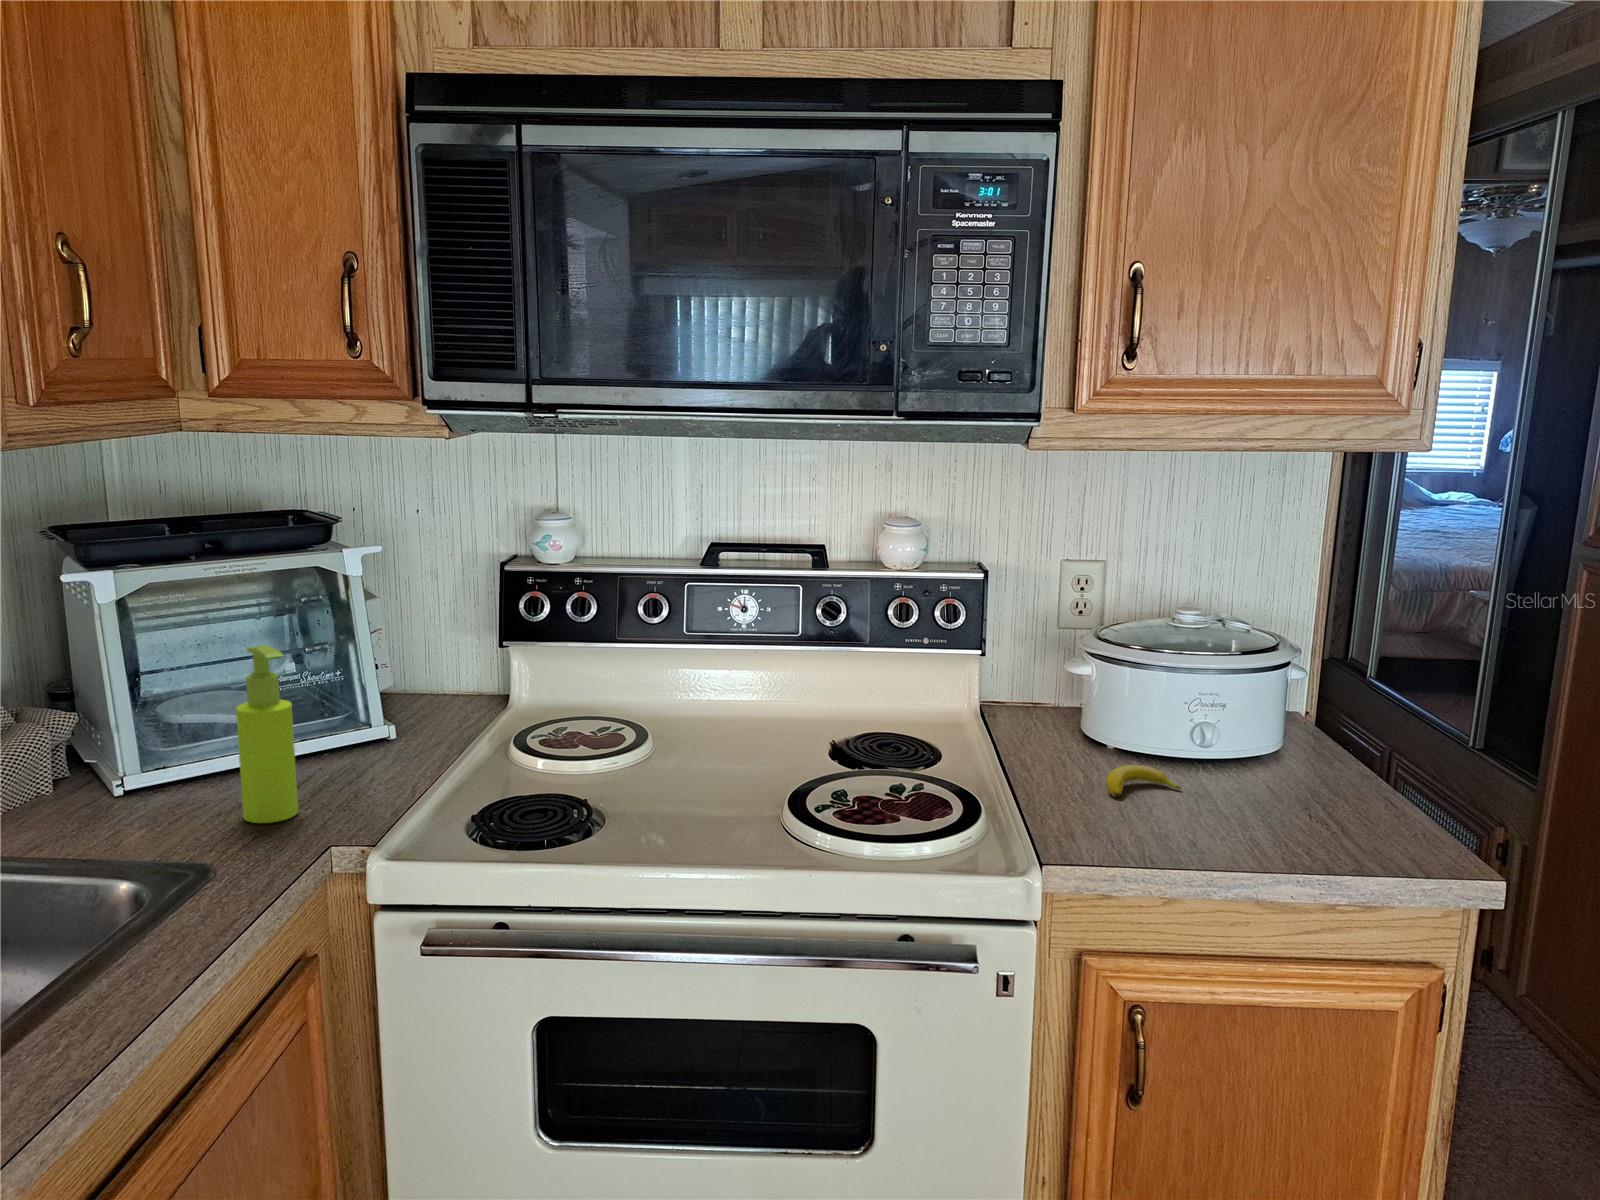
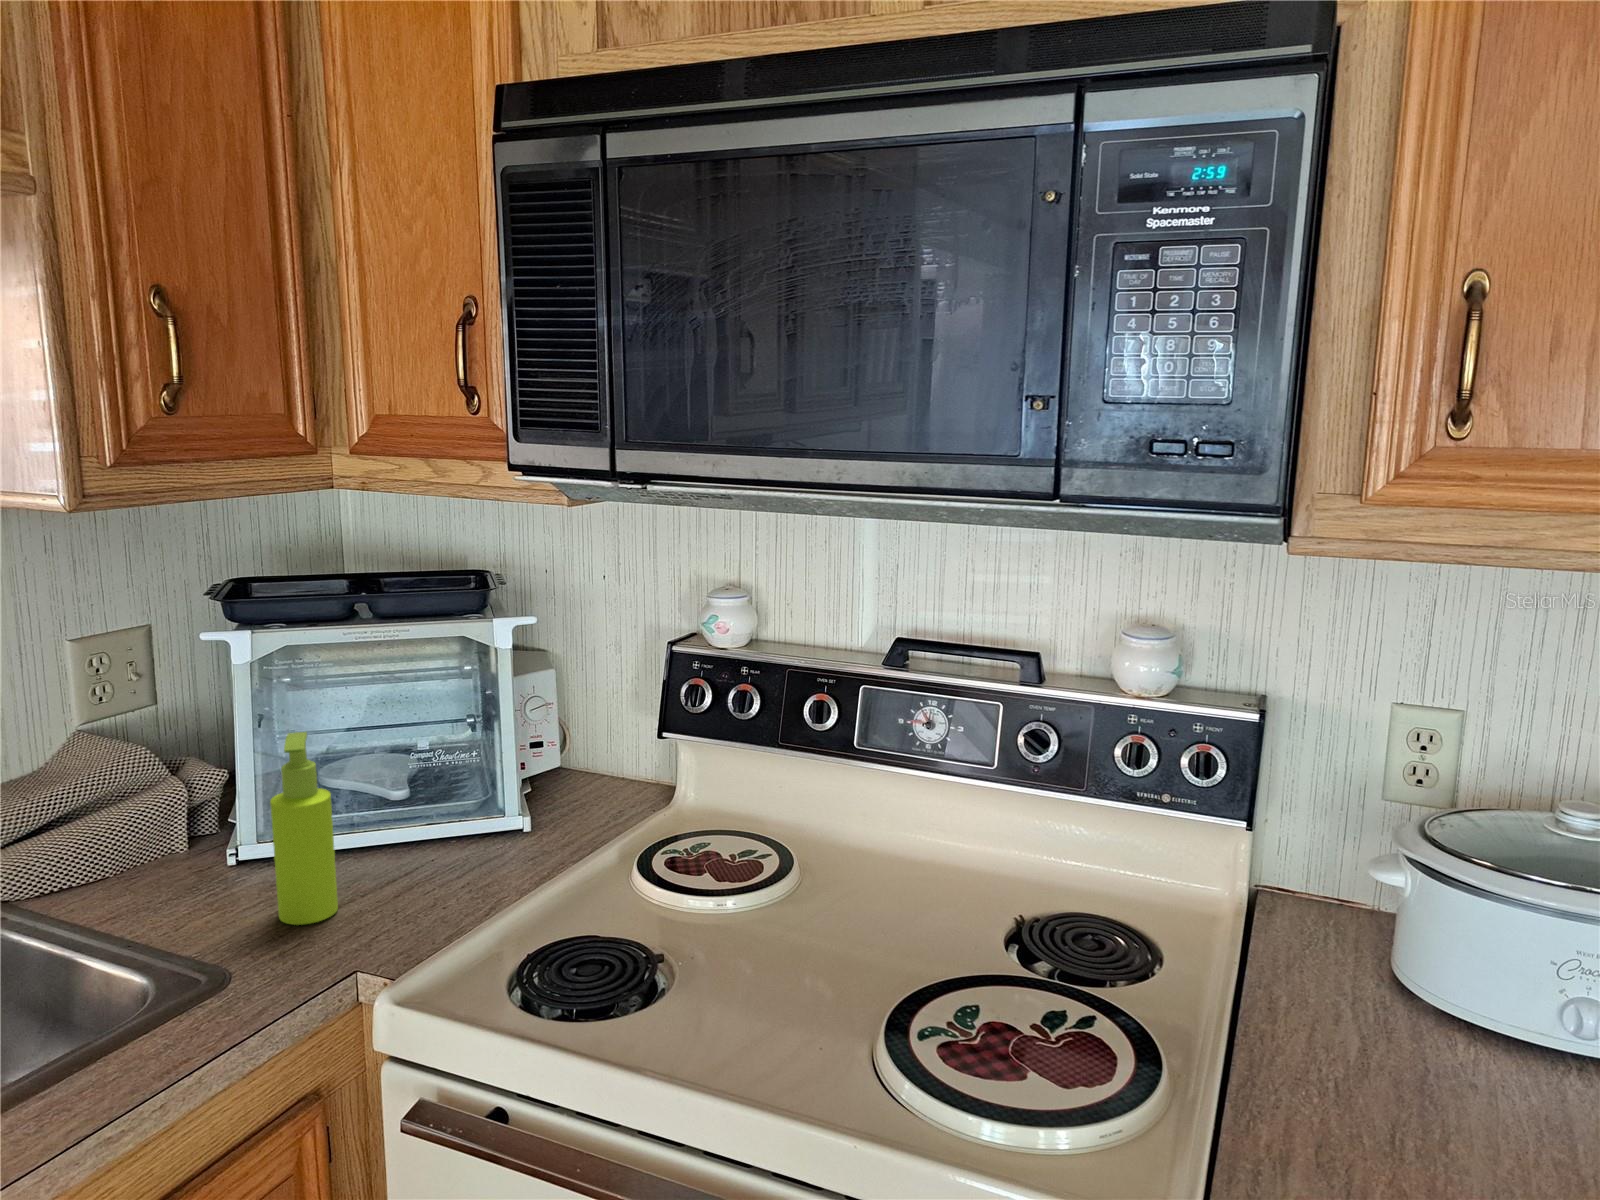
banana: present [1106,765,1181,797] -> none [1346,1079,1493,1149]

